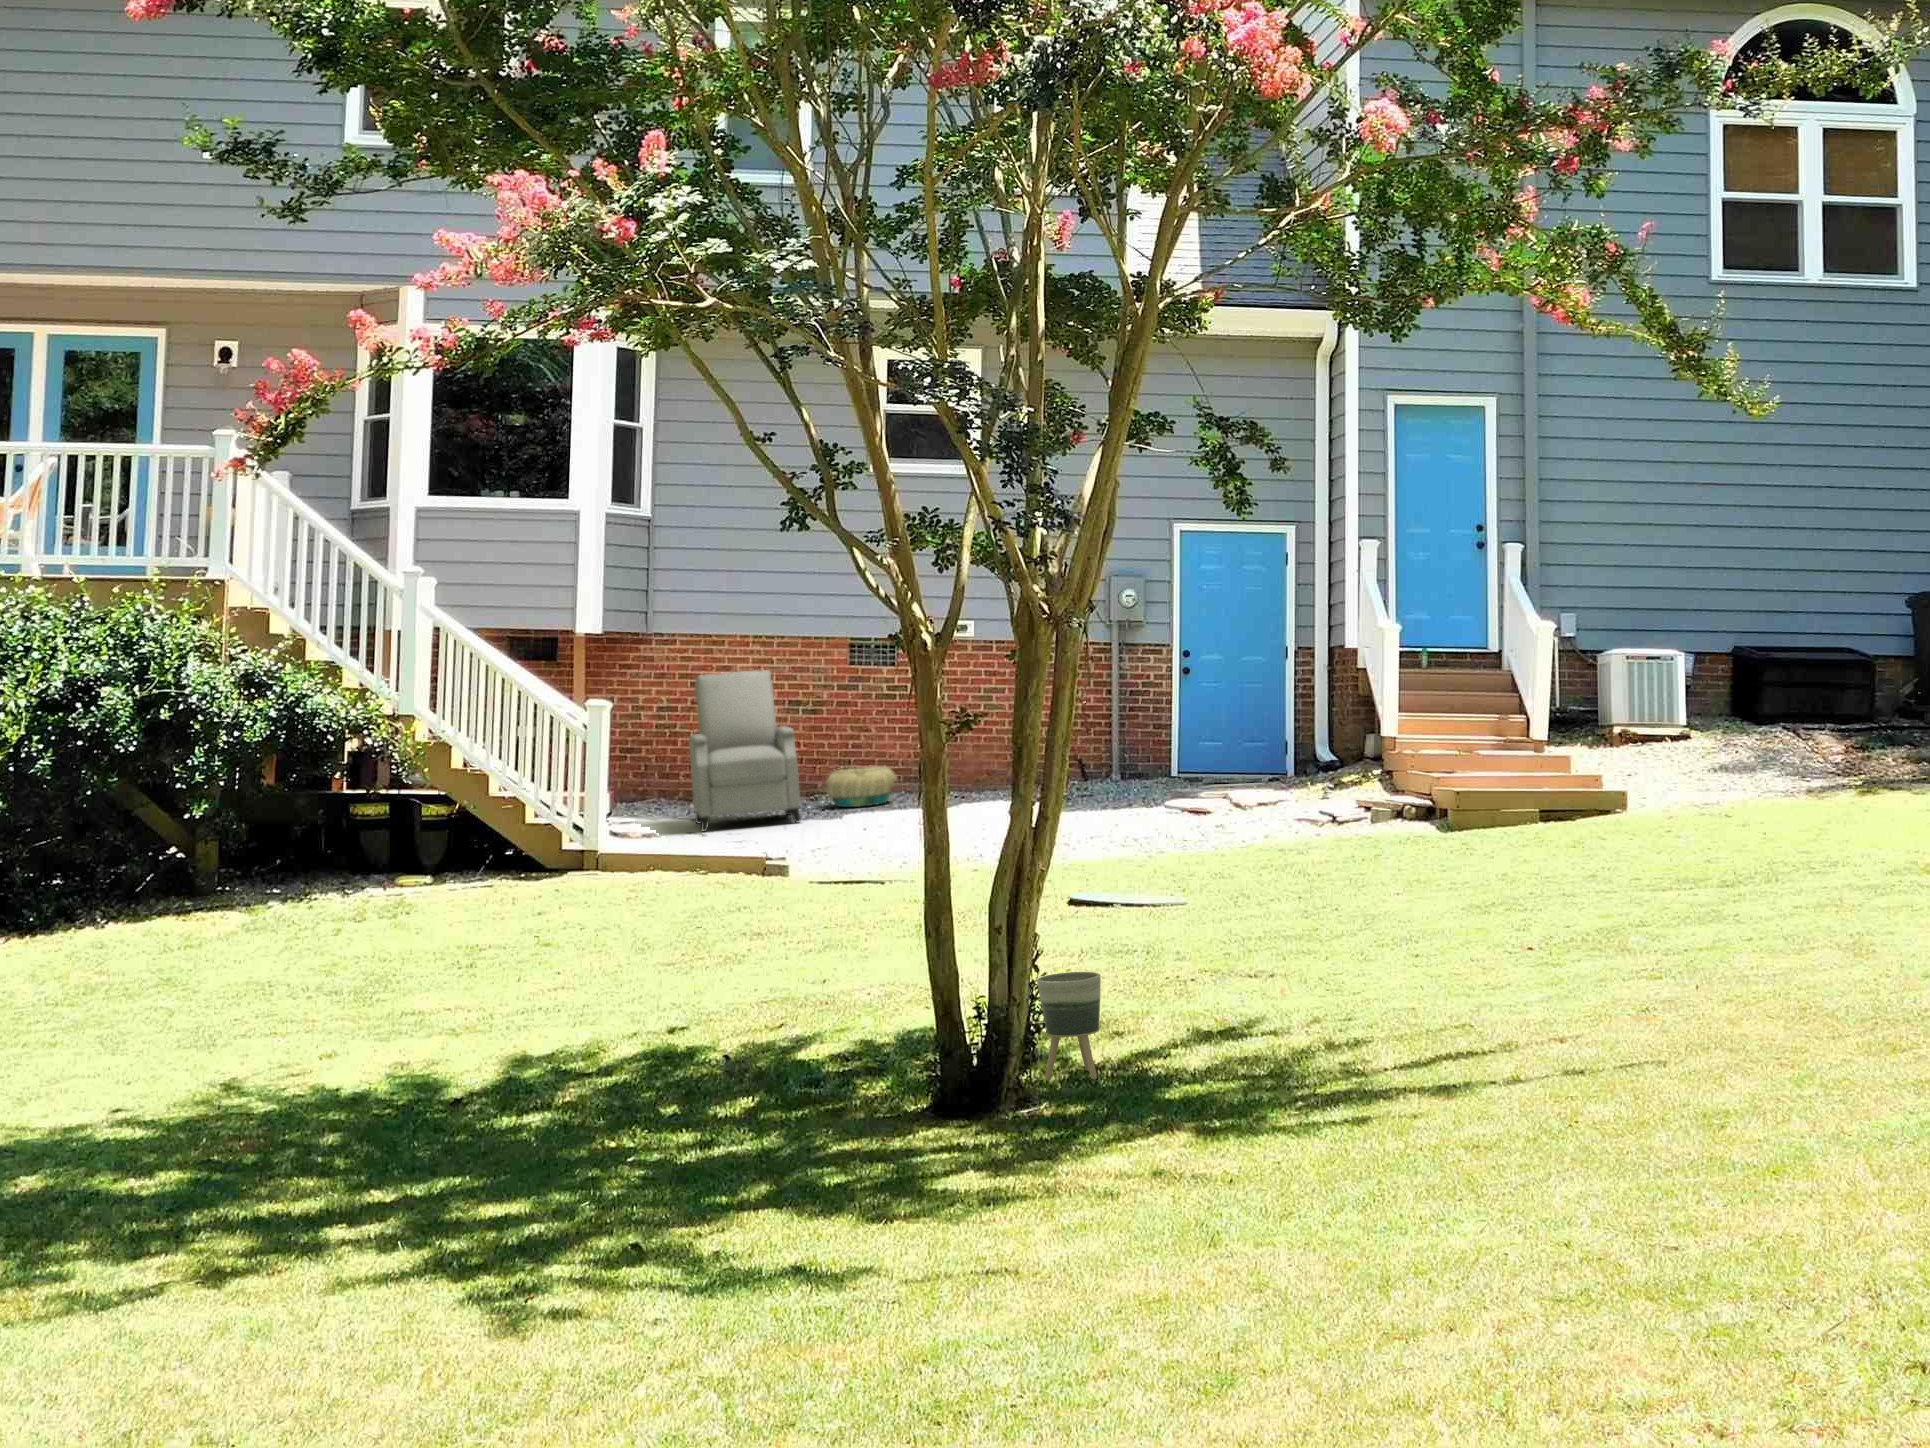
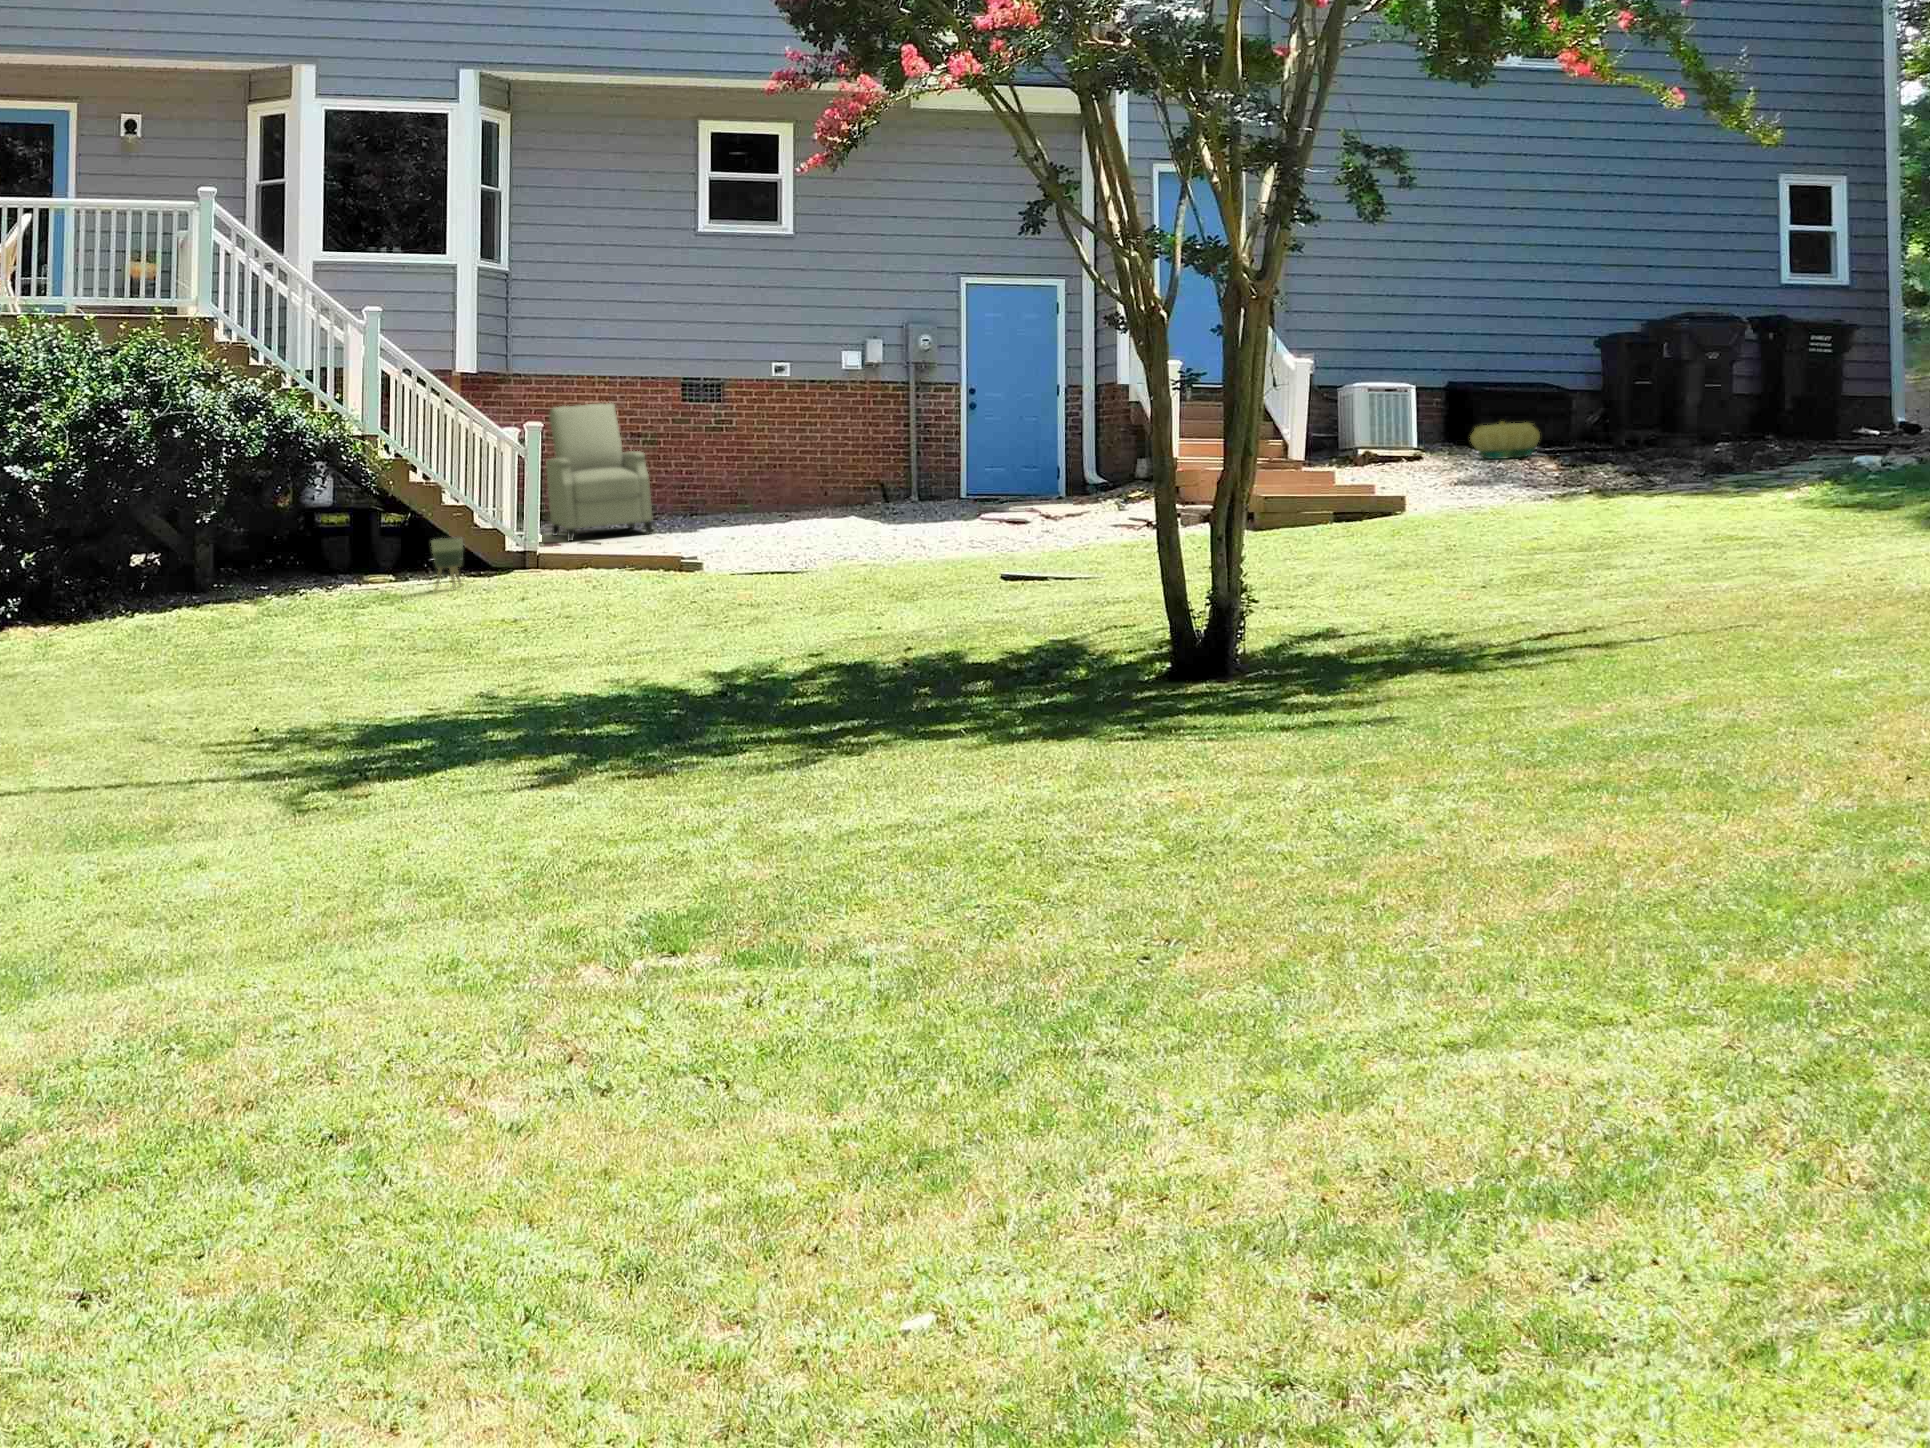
basket: present [825,766,897,807] -> present [1470,422,1540,459]
planter: present [1037,972,1101,1079] -> present [431,537,463,588]

